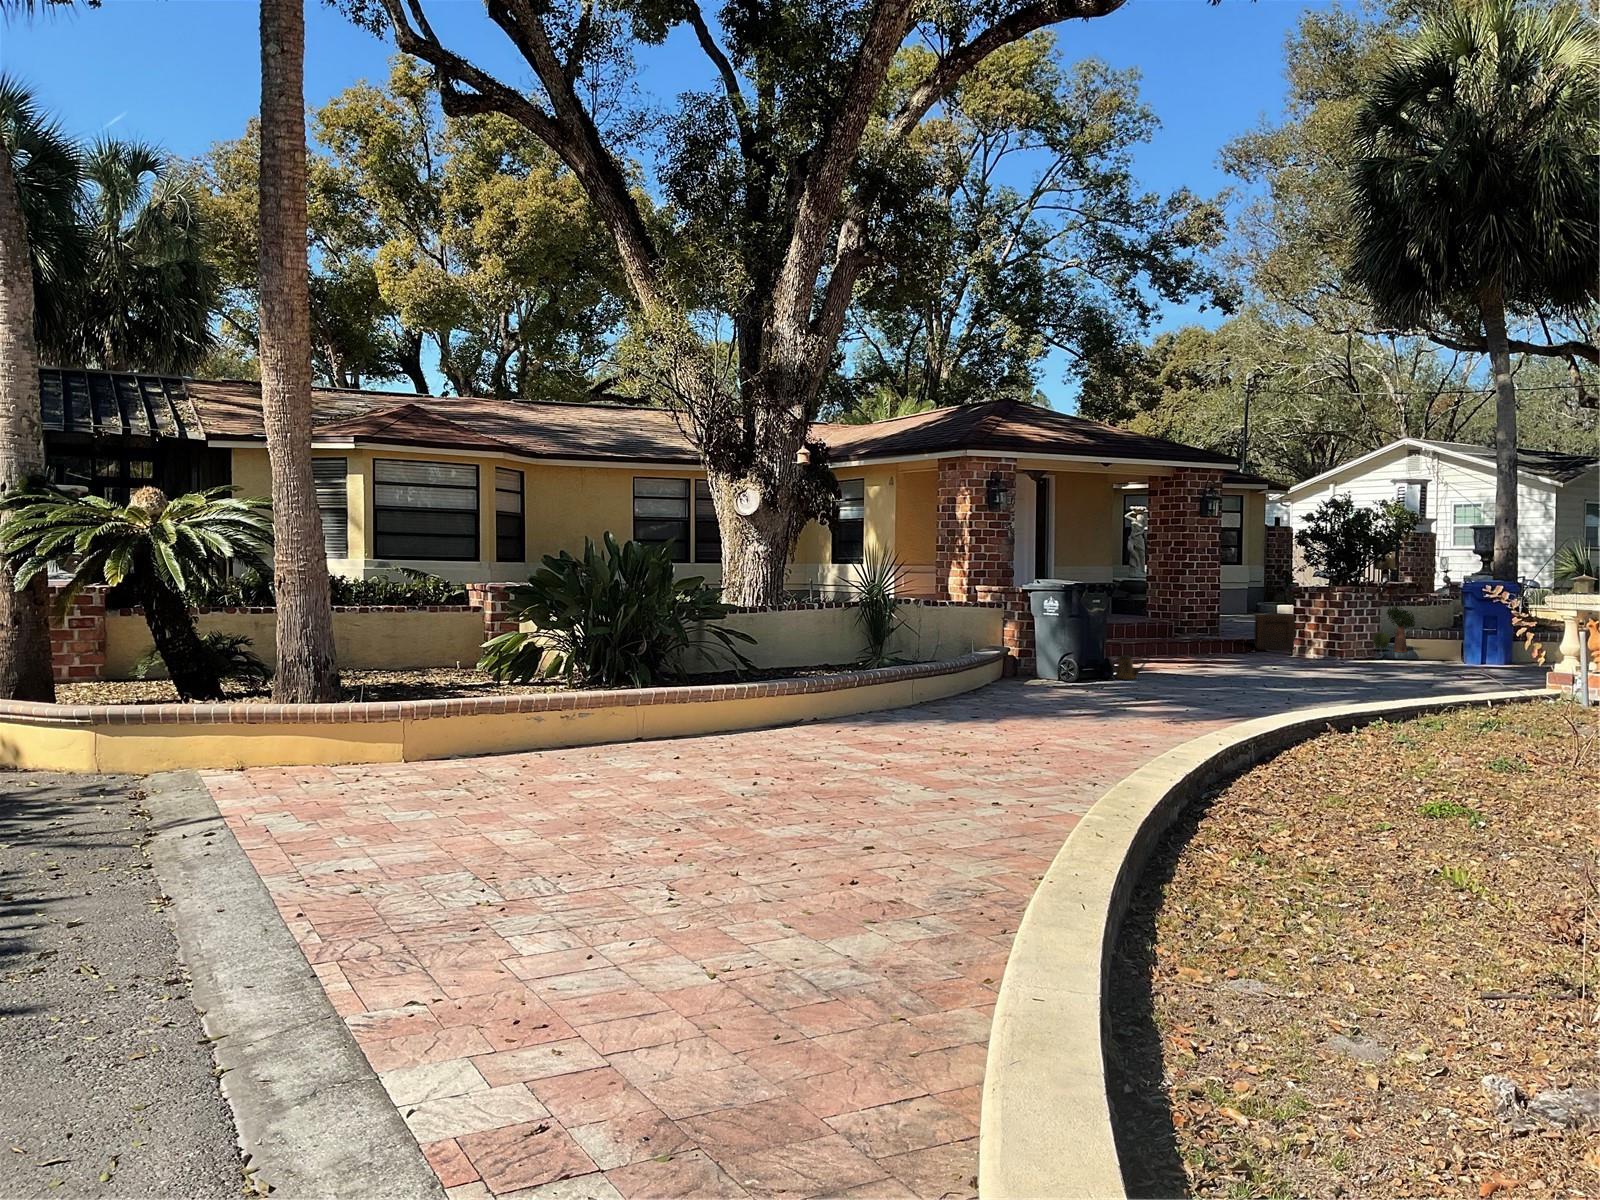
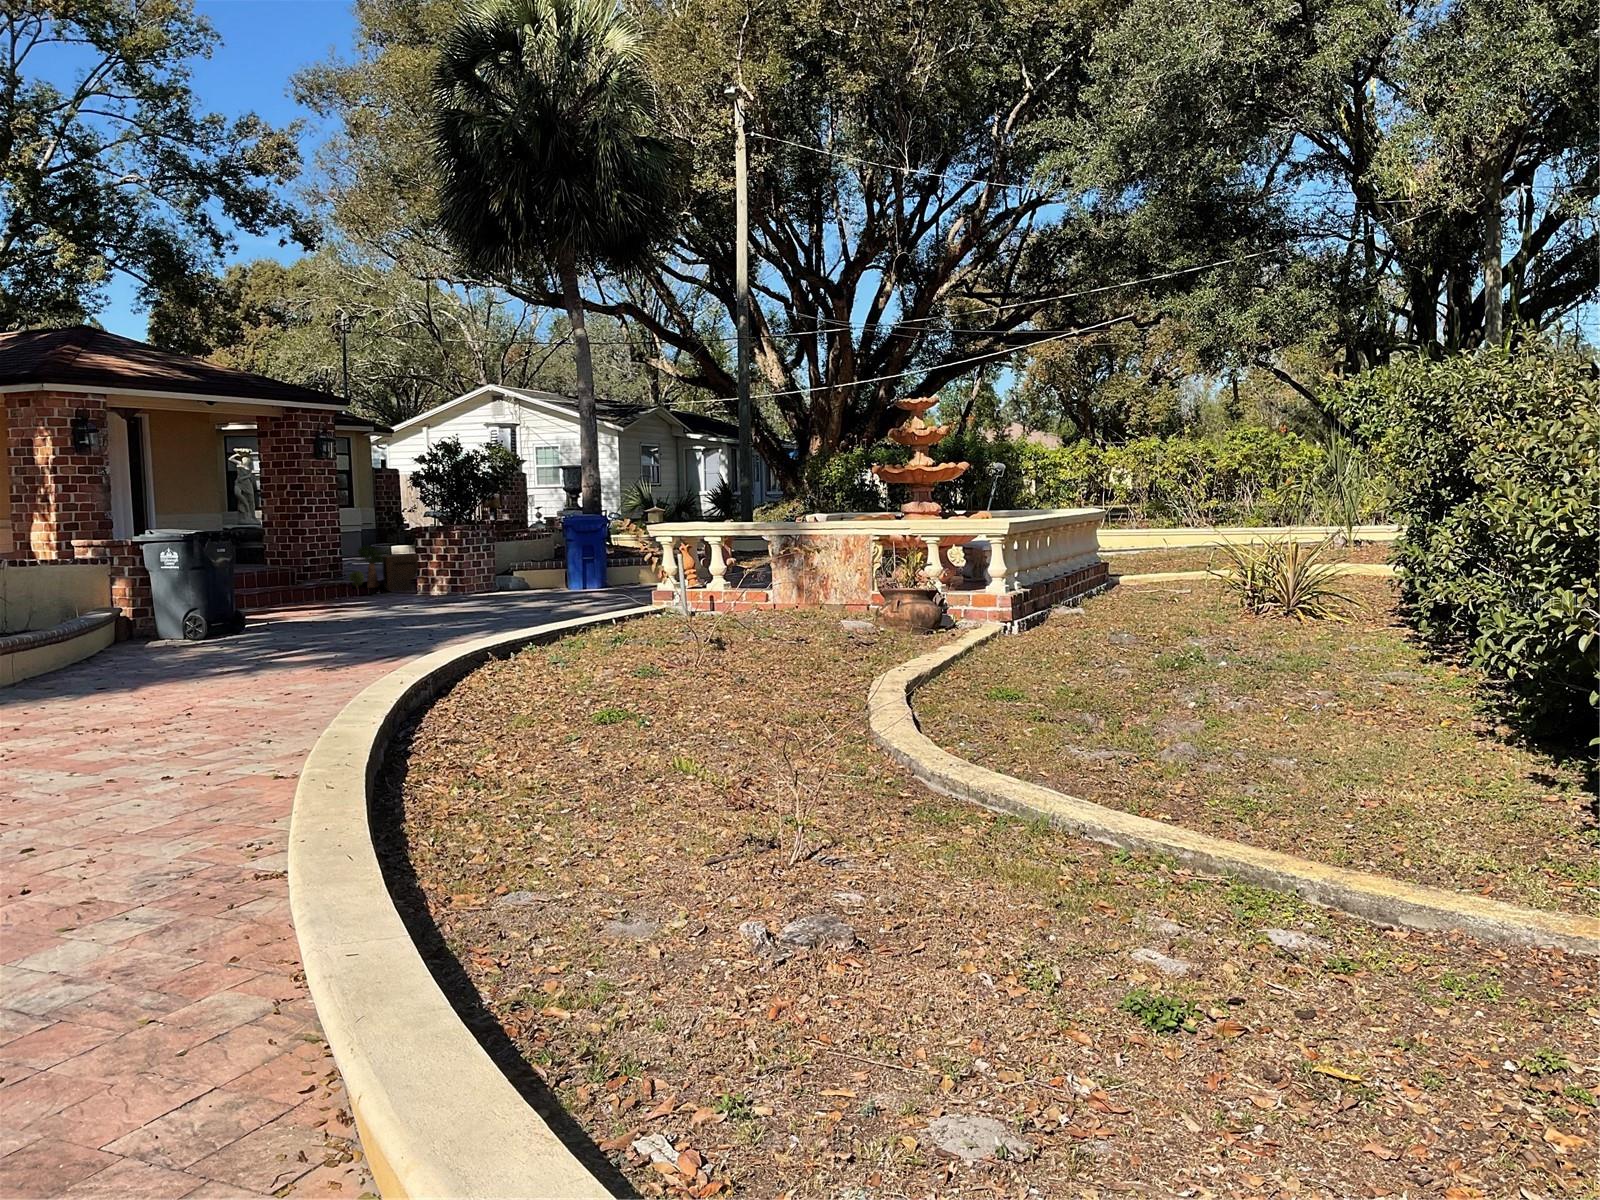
potted plant: present [1373,606,1415,652] -> present [349,545,382,588]
watering can: present [1115,655,1152,679] -> none [243,602,295,633]

